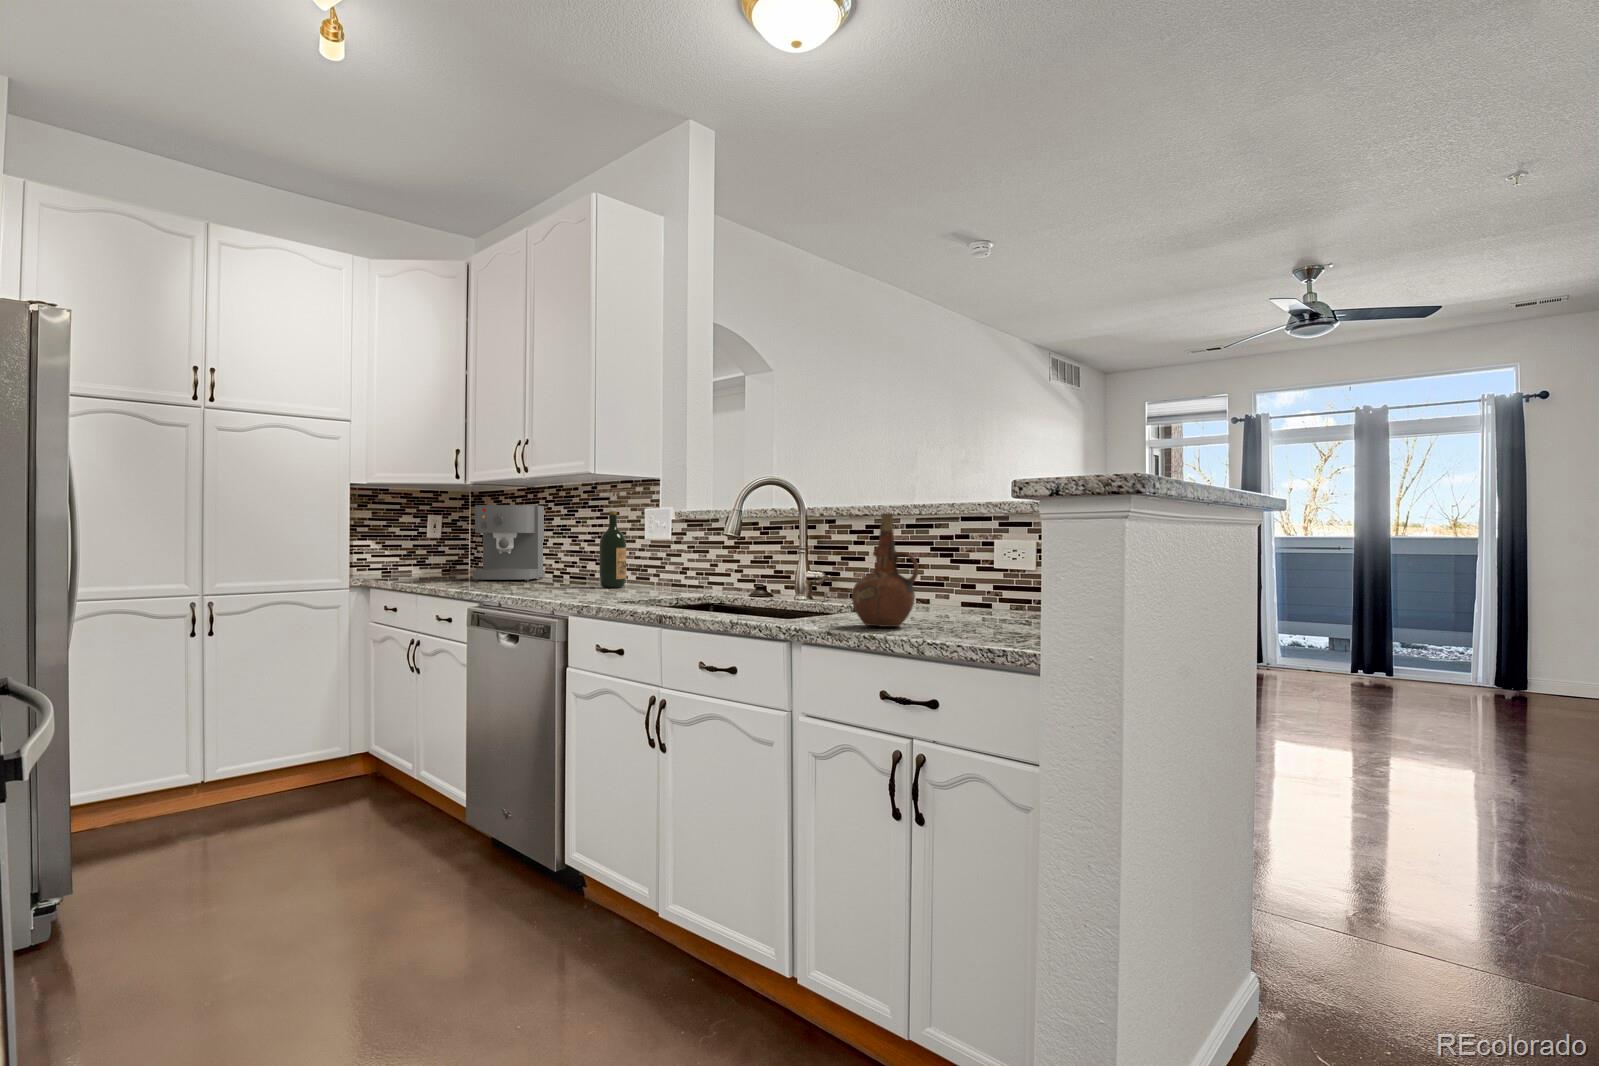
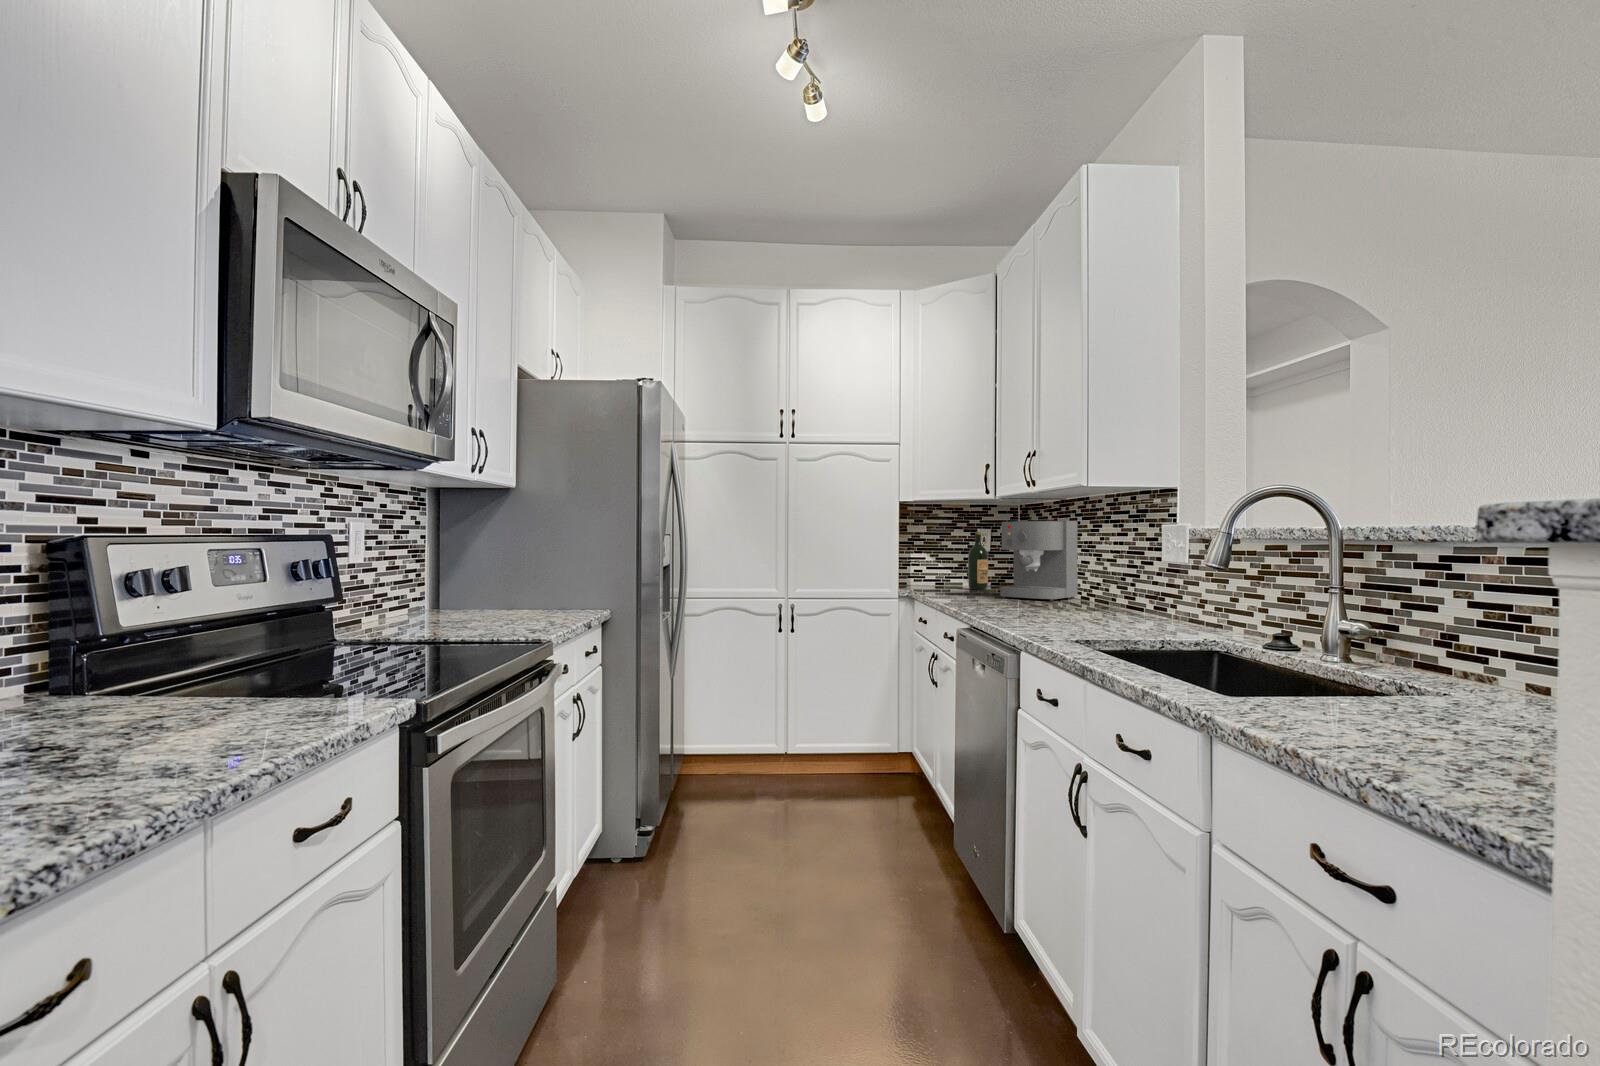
wine bottle: present [600,511,626,588] -> present [968,532,988,590]
ceramic pitcher: present [852,513,918,627] -> none [1316,551,1450,739]

